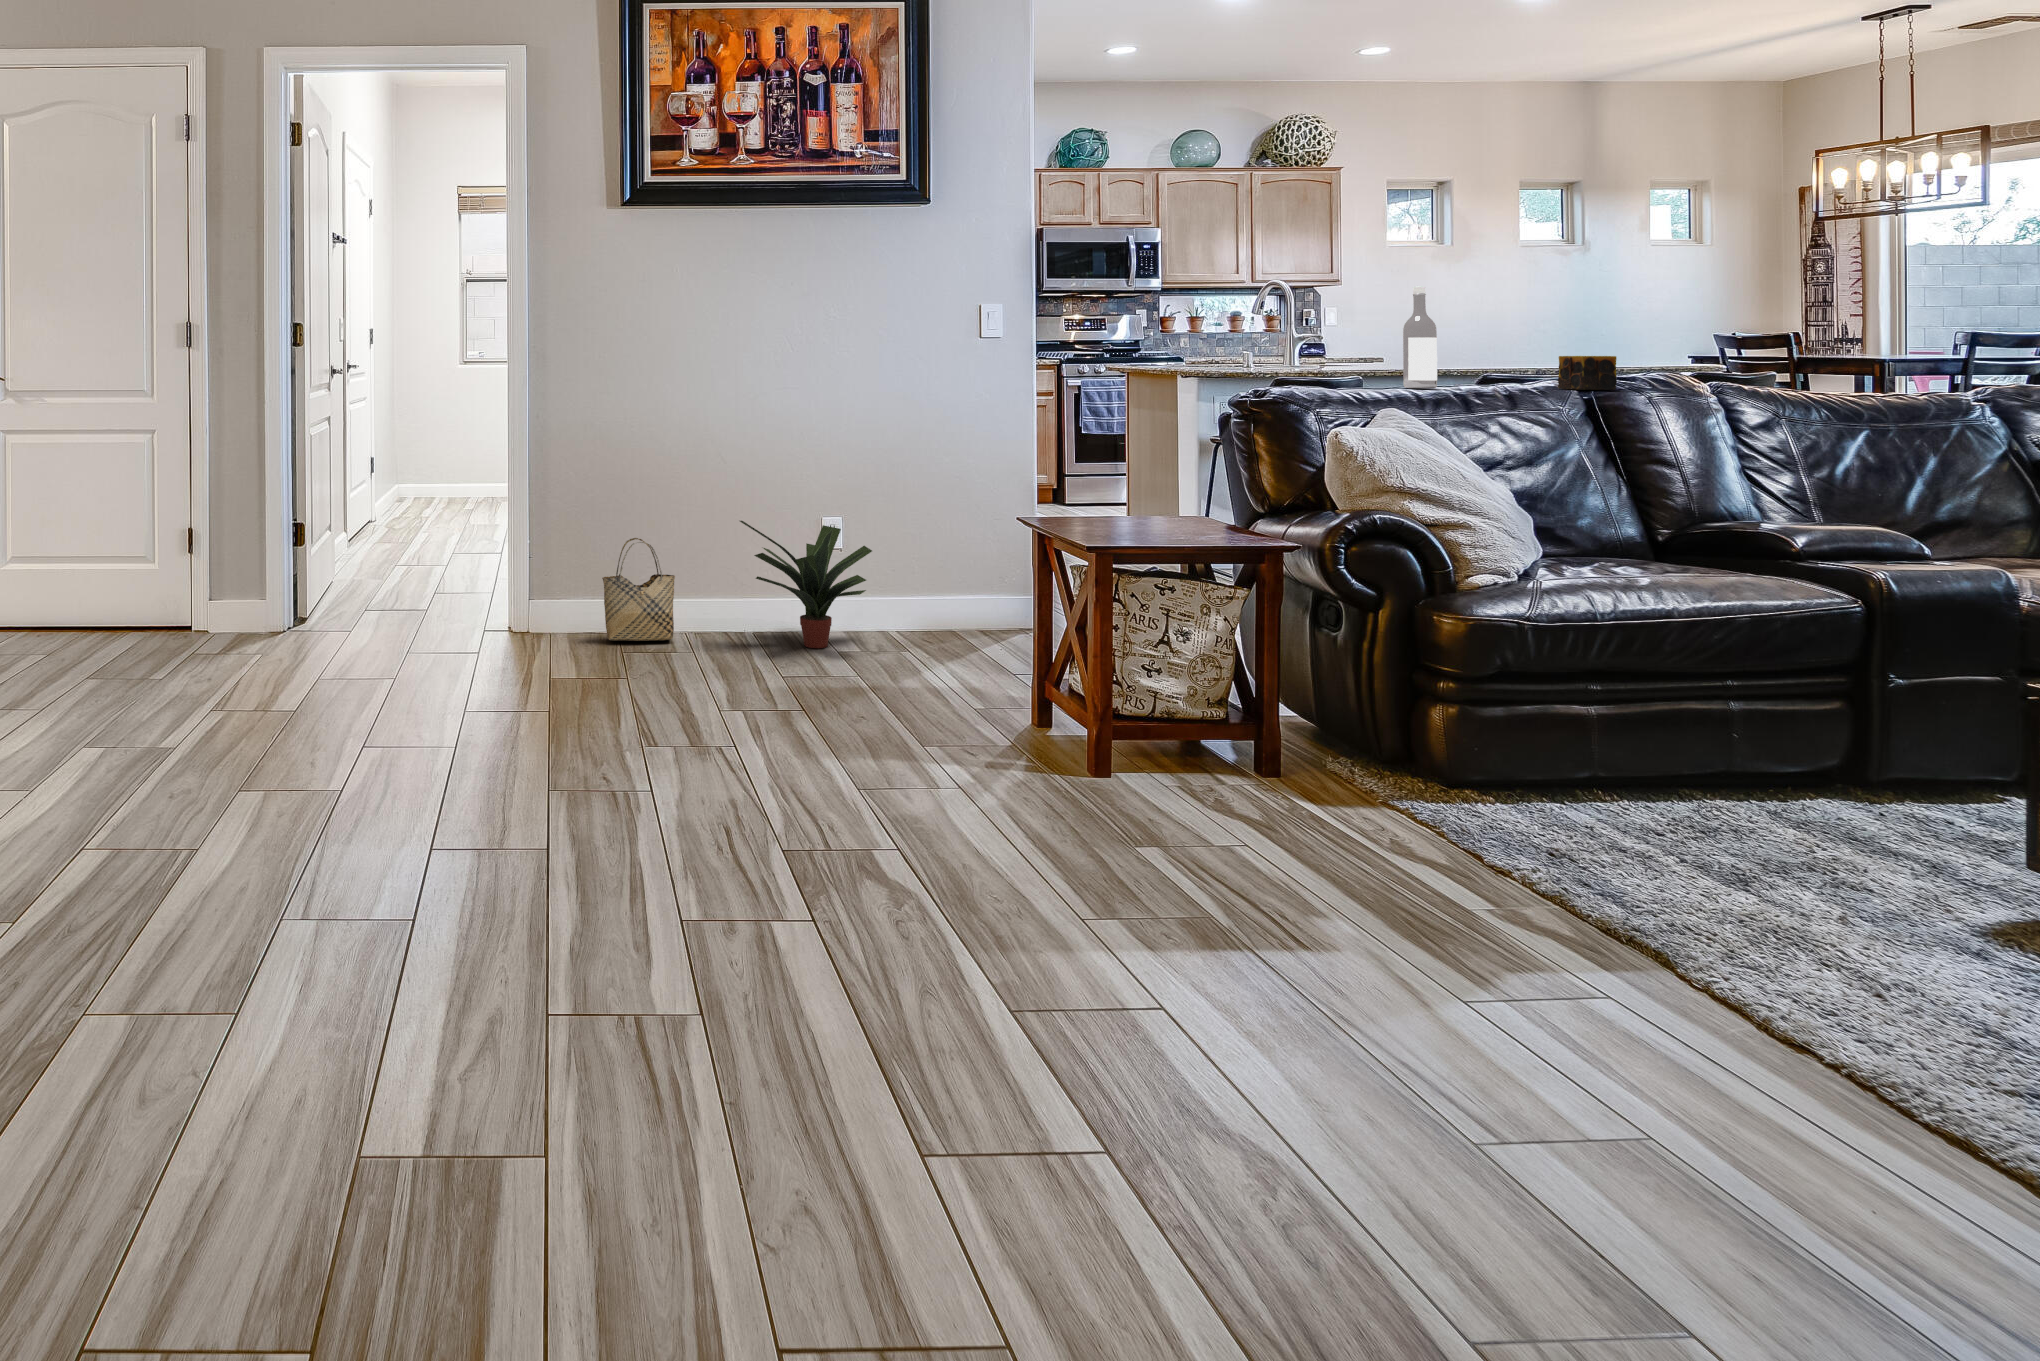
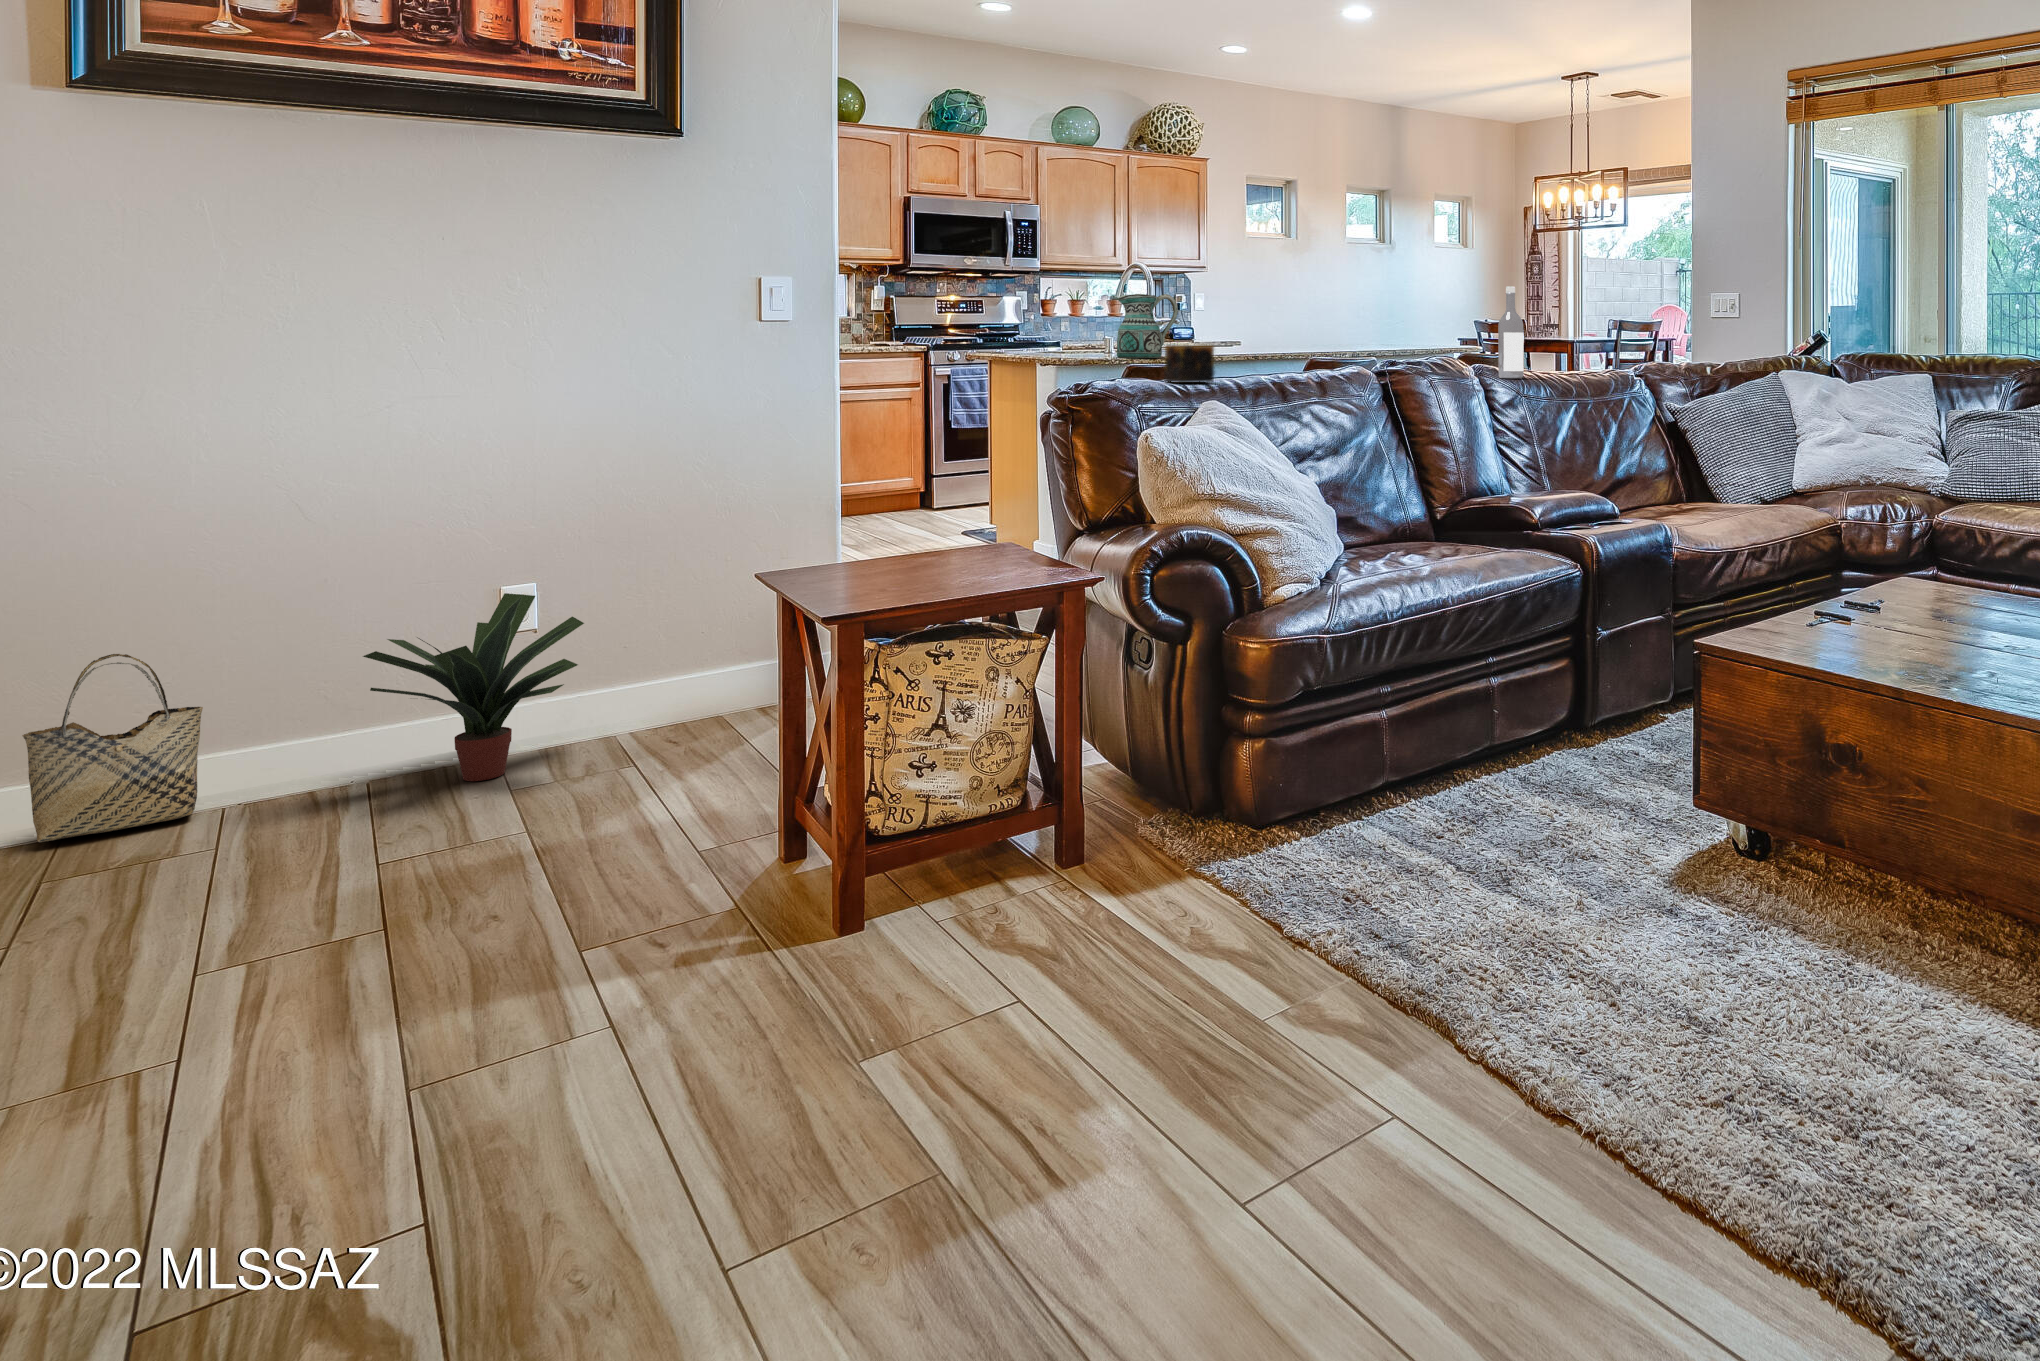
wine bottle: present [1403,286,1437,389] -> present [1498,286,1524,379]
ceramic pitcher: none [1261,309,1325,369] -> present [1117,294,1178,358]
candle: present [1558,356,1617,390] -> present [1164,345,1214,383]

